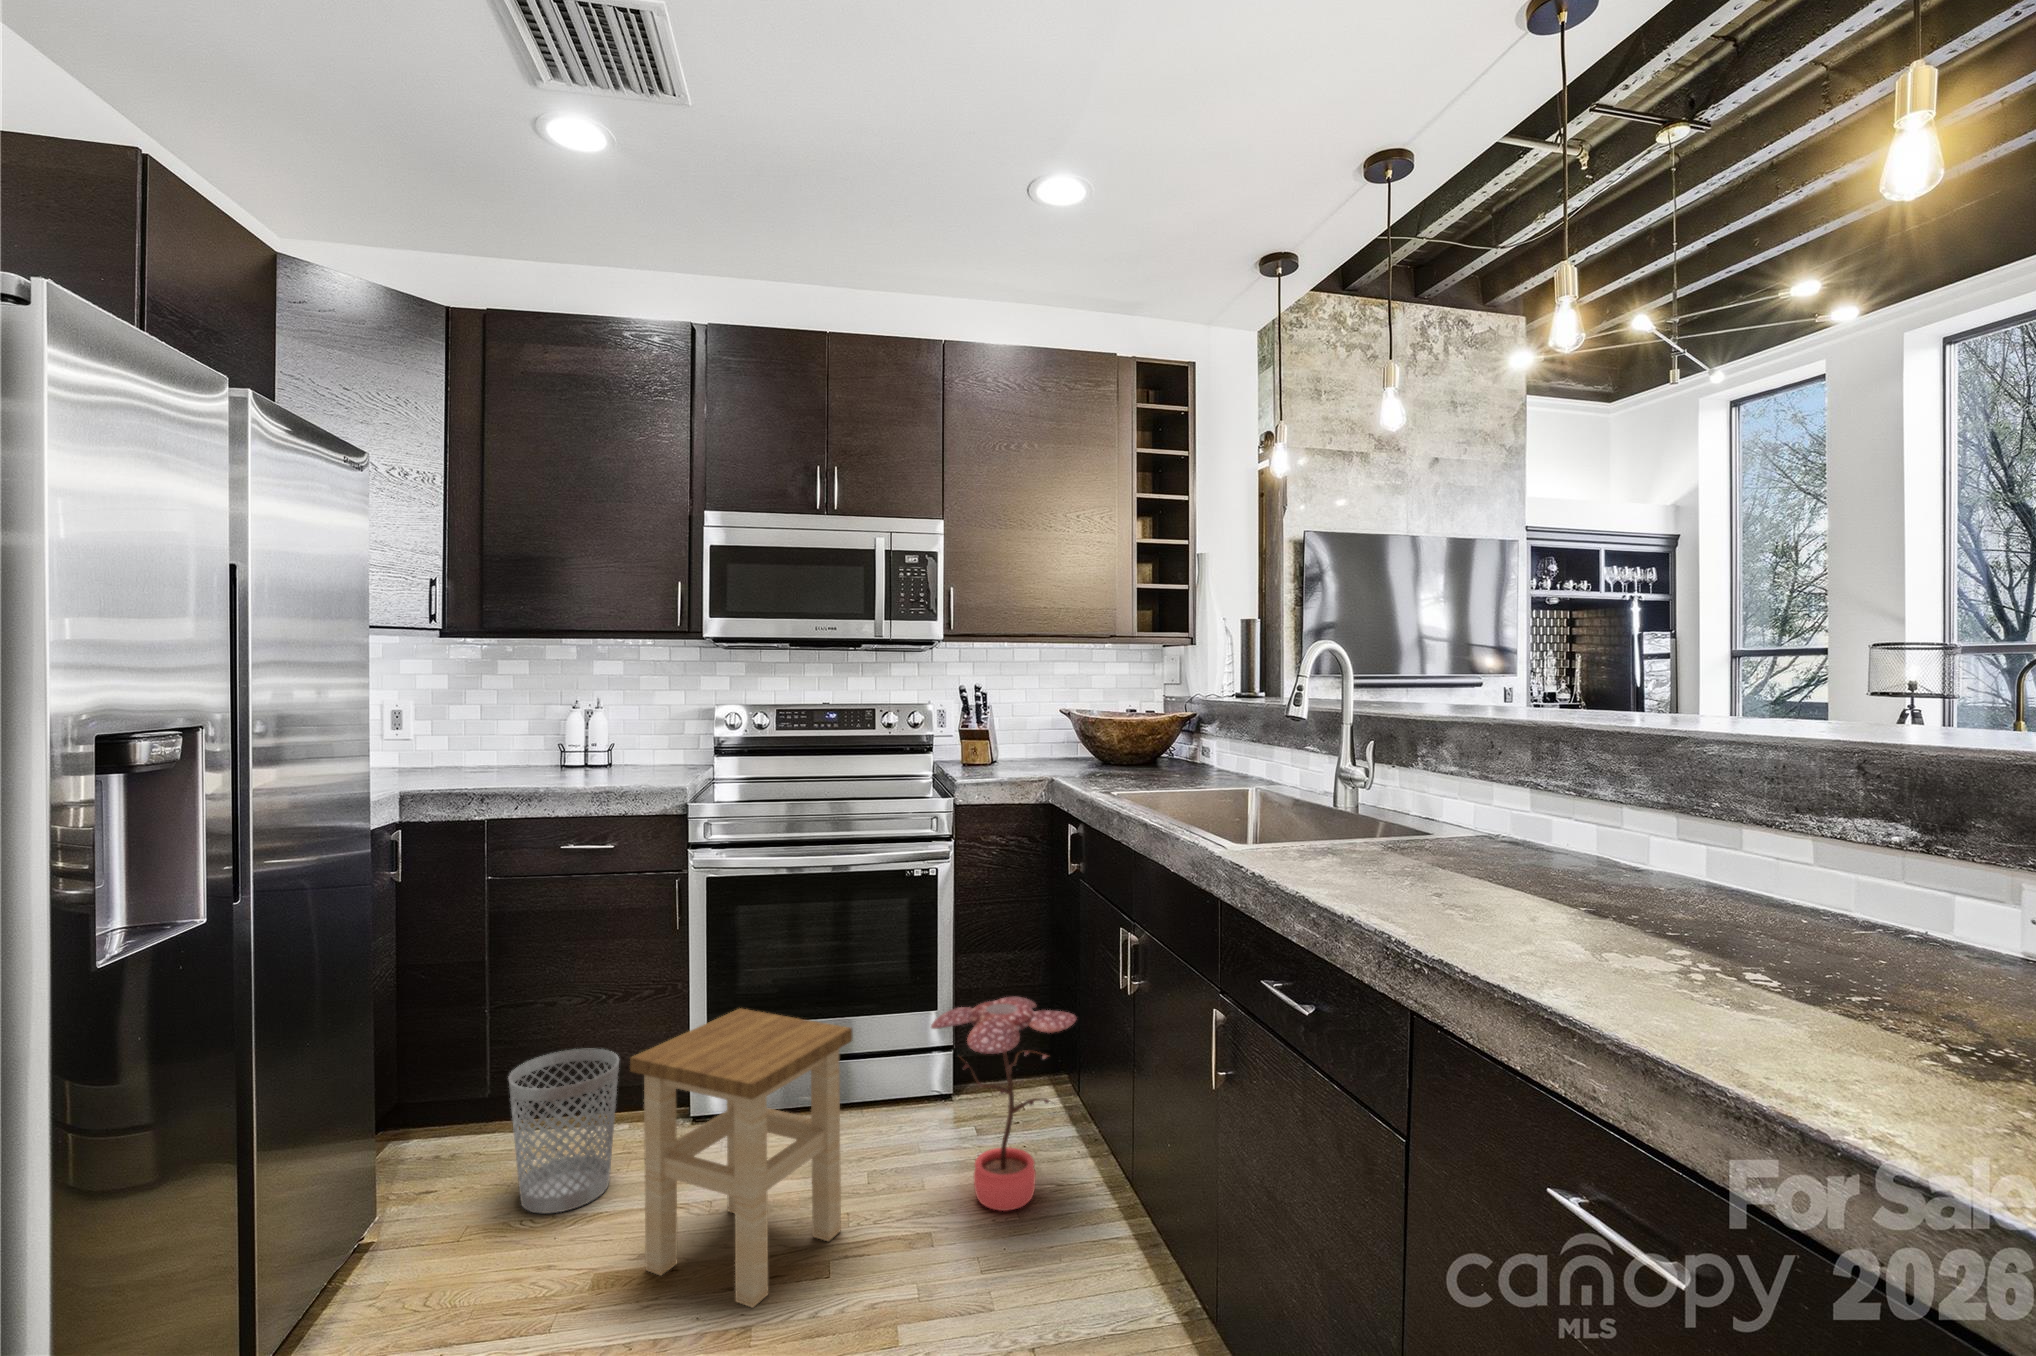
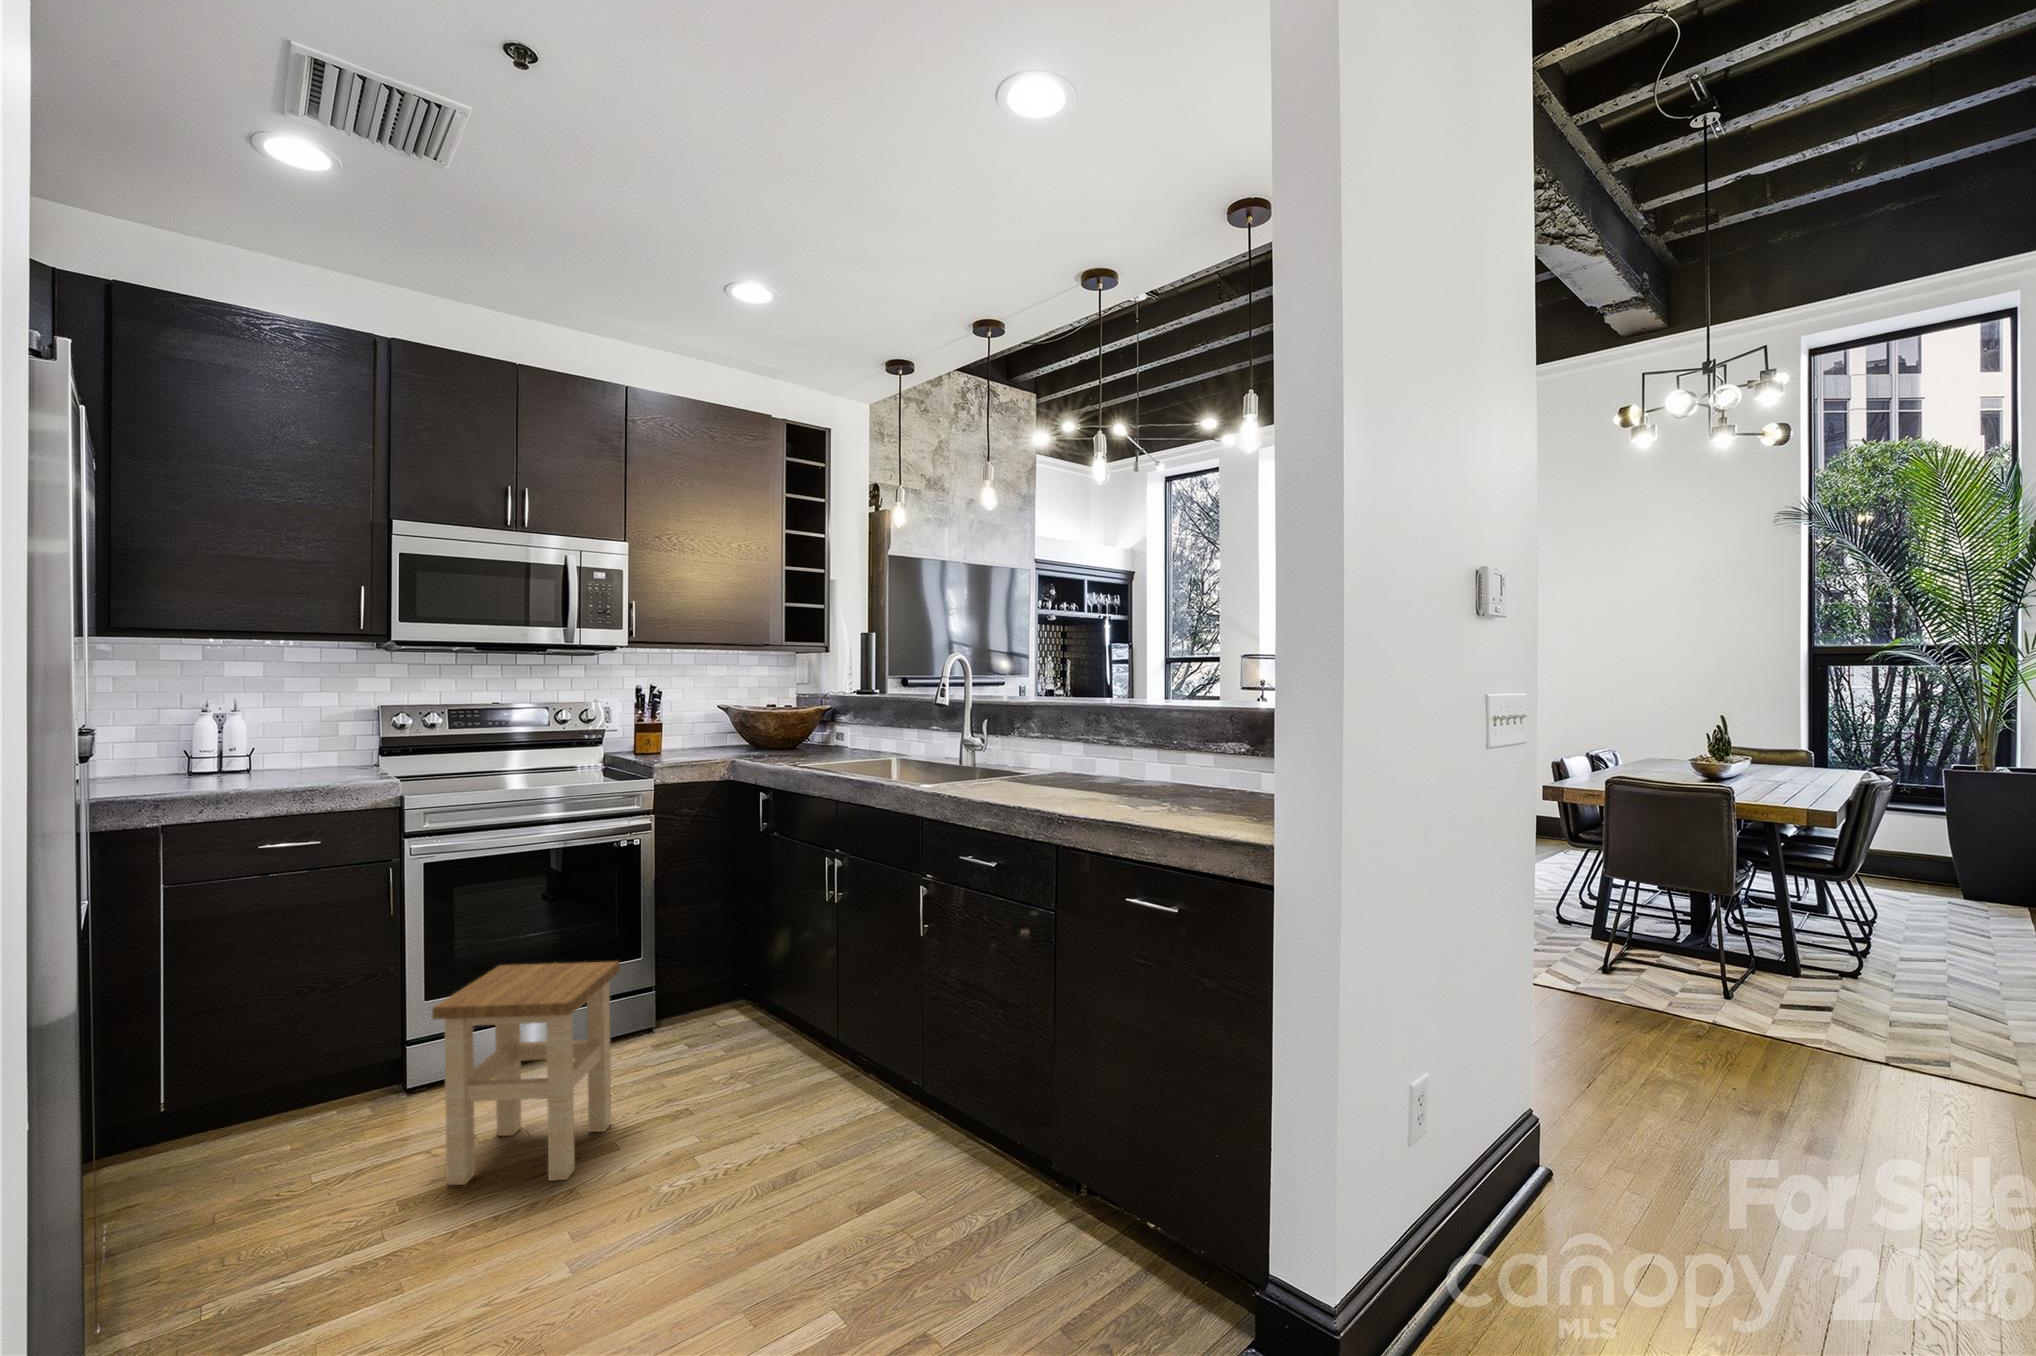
potted plant: present [931,997,1077,1211] -> none [673,928,790,1085]
wastebasket: present [509,1049,619,1214] -> none [248,1029,367,1181]

